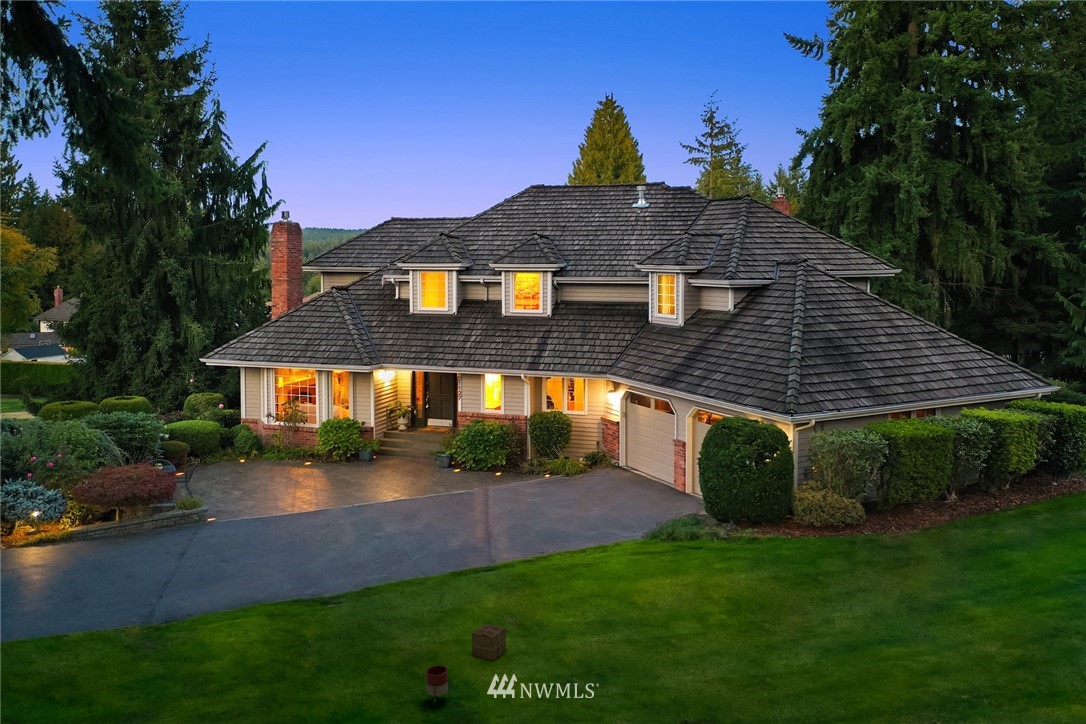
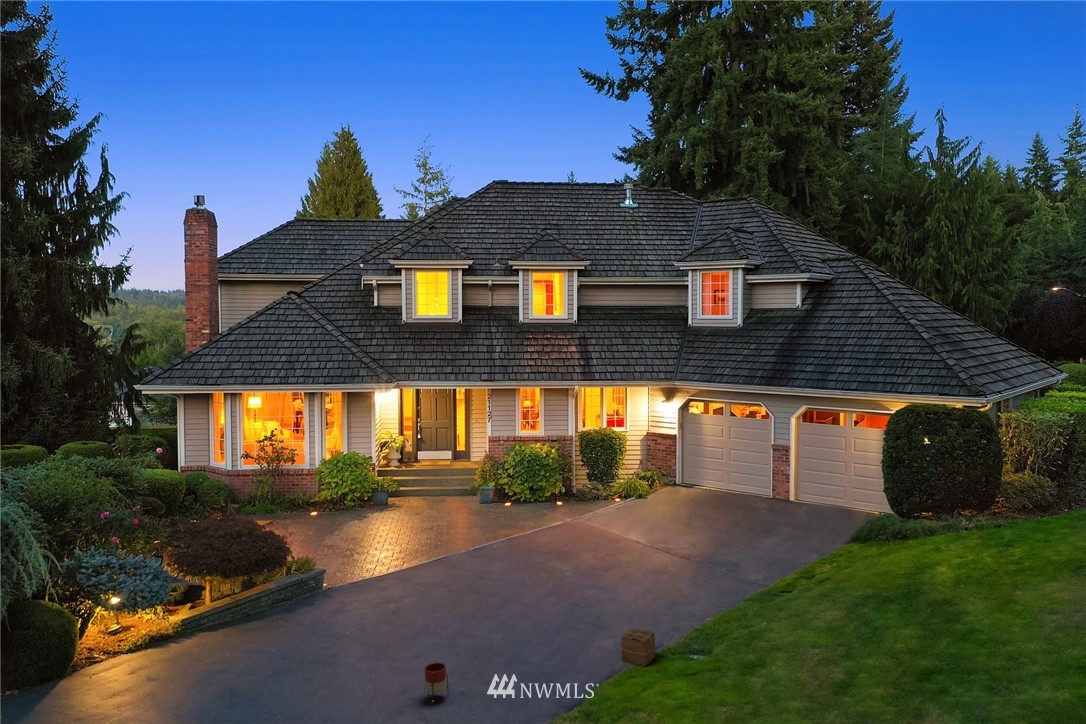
cardboard box: present [472,624,506,661] -> present [621,628,655,666]

